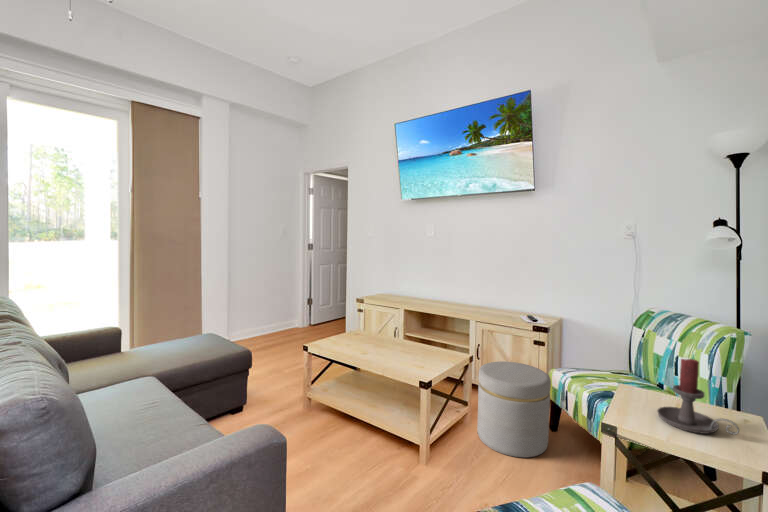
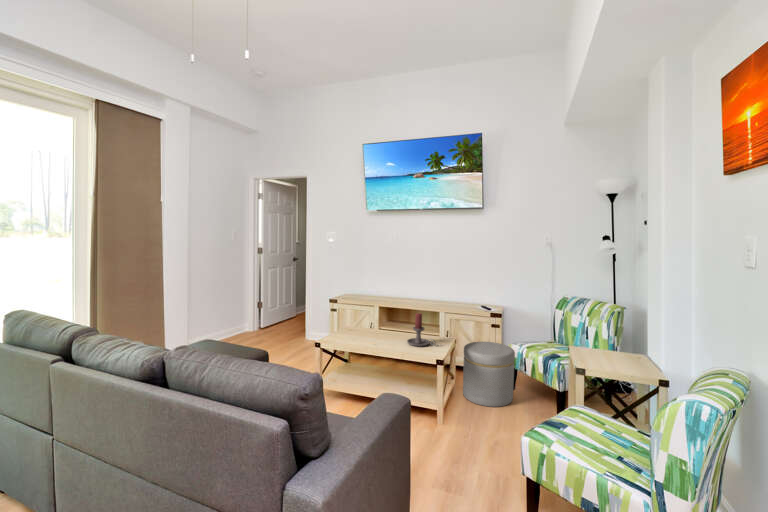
candle holder: present [657,359,739,434] -> present [407,313,435,346]

